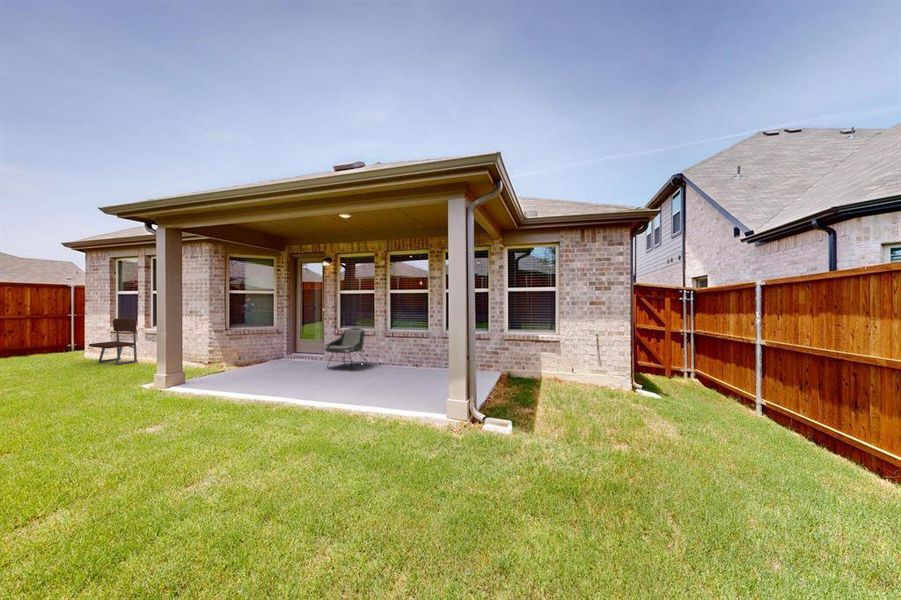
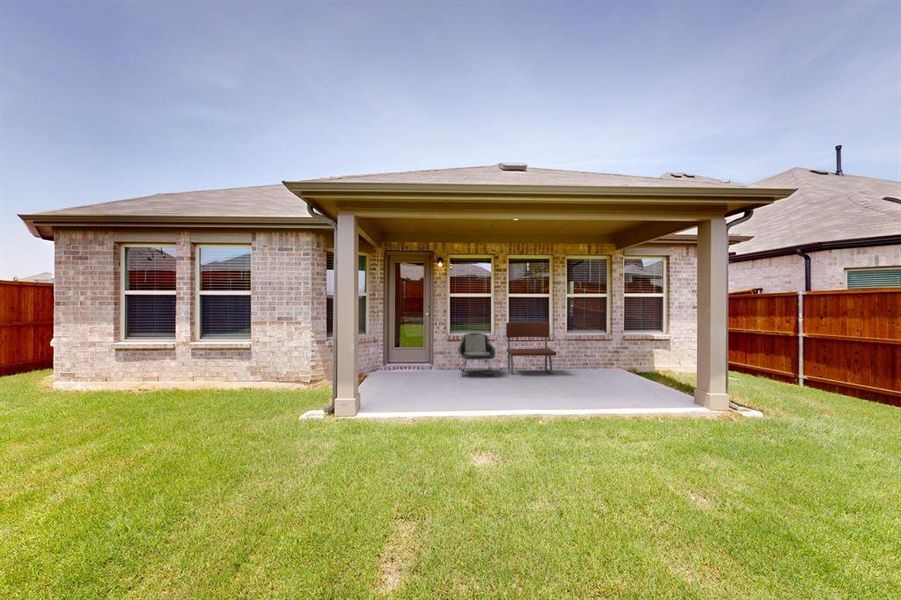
bench: present [89,318,138,365] -> present [506,322,557,375]

